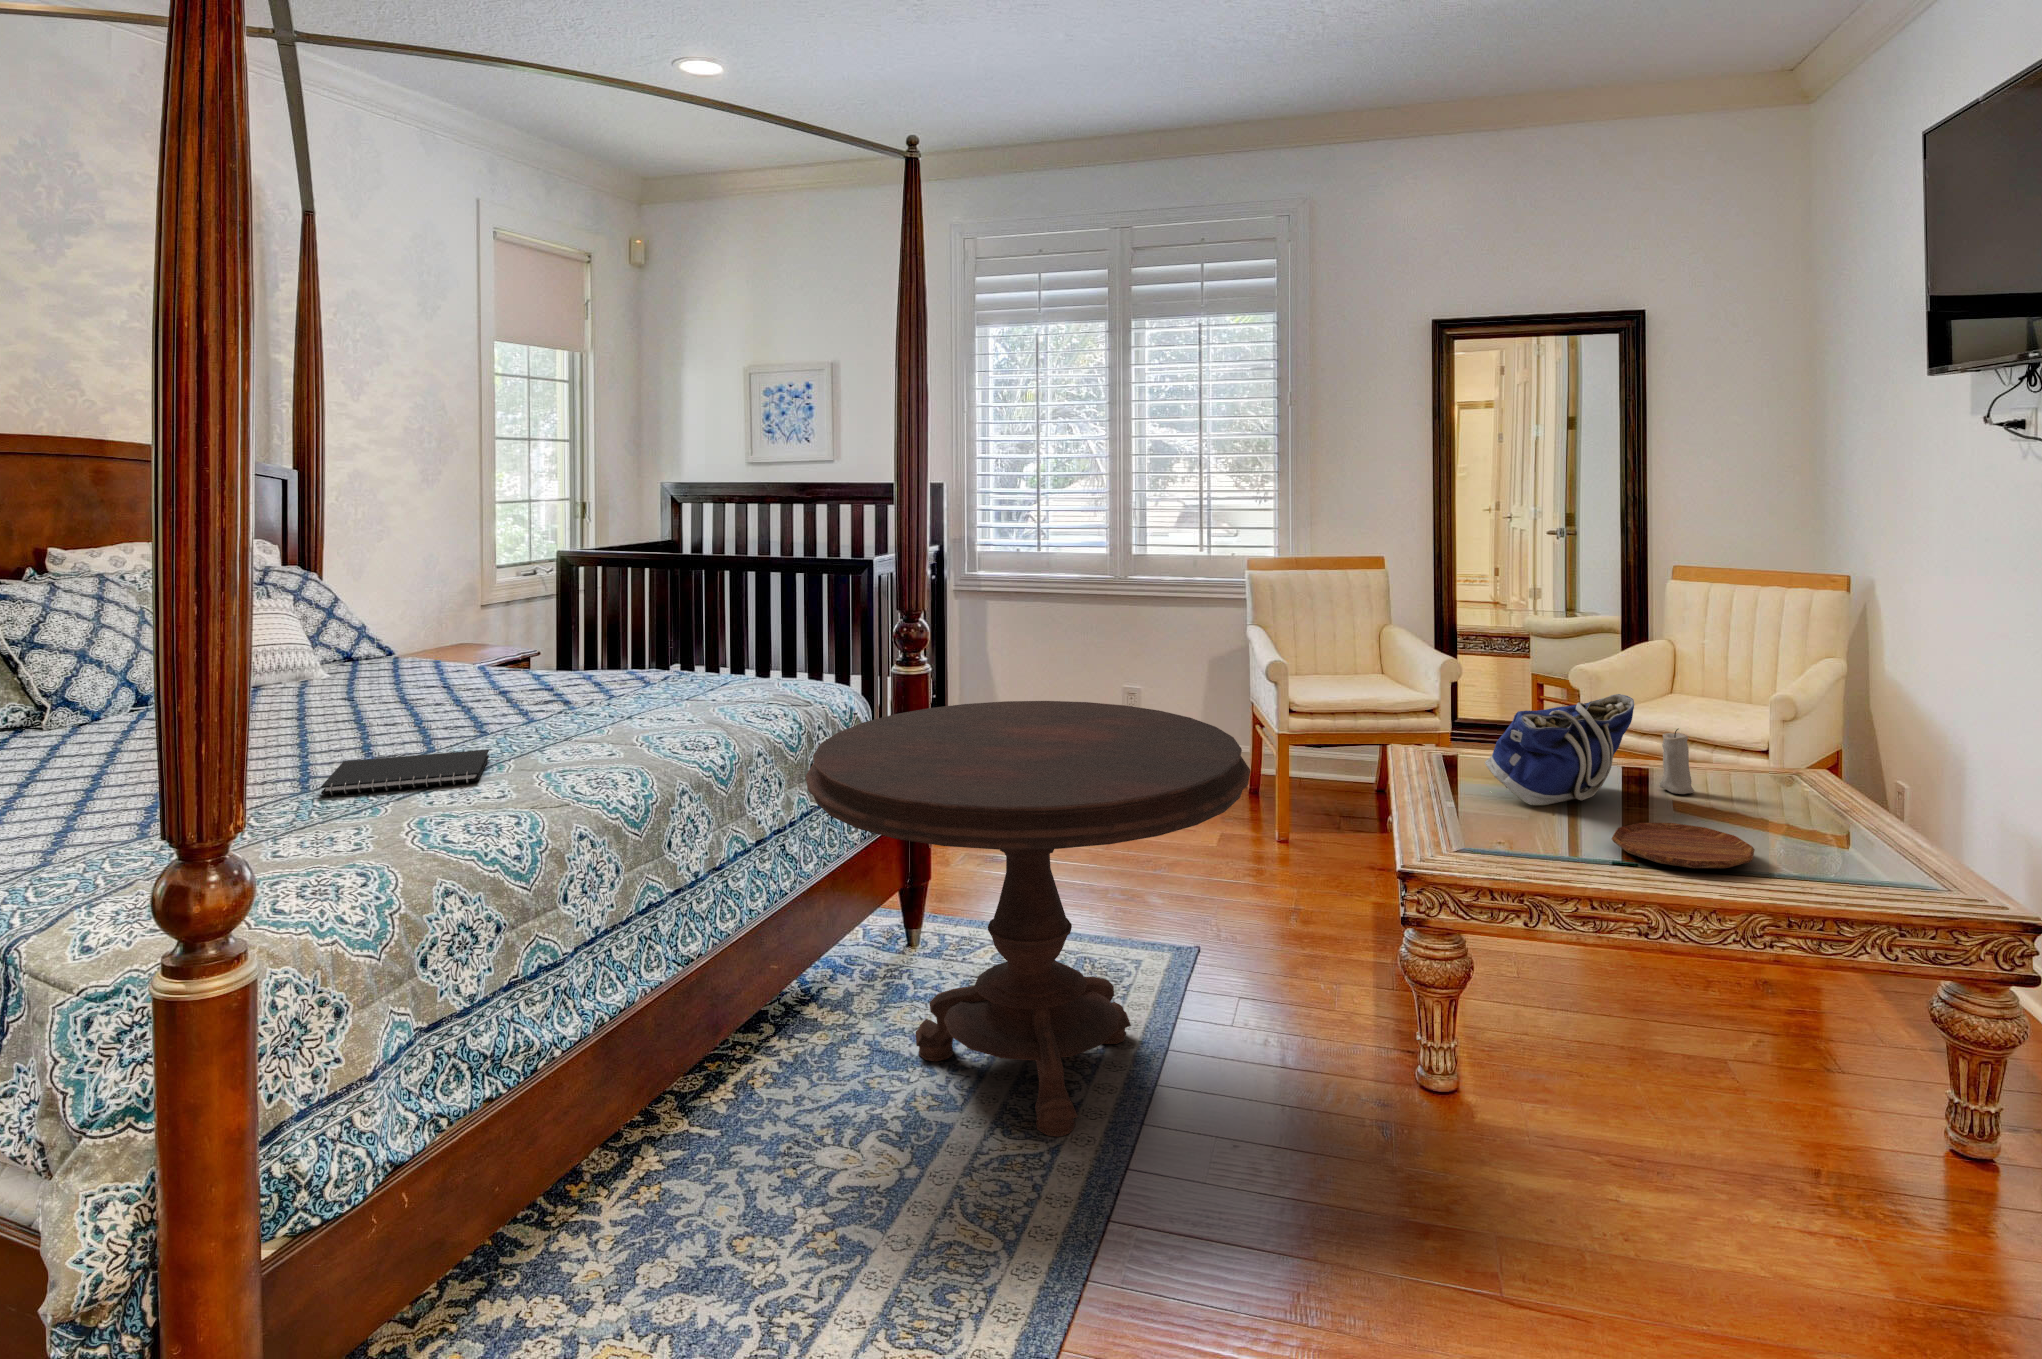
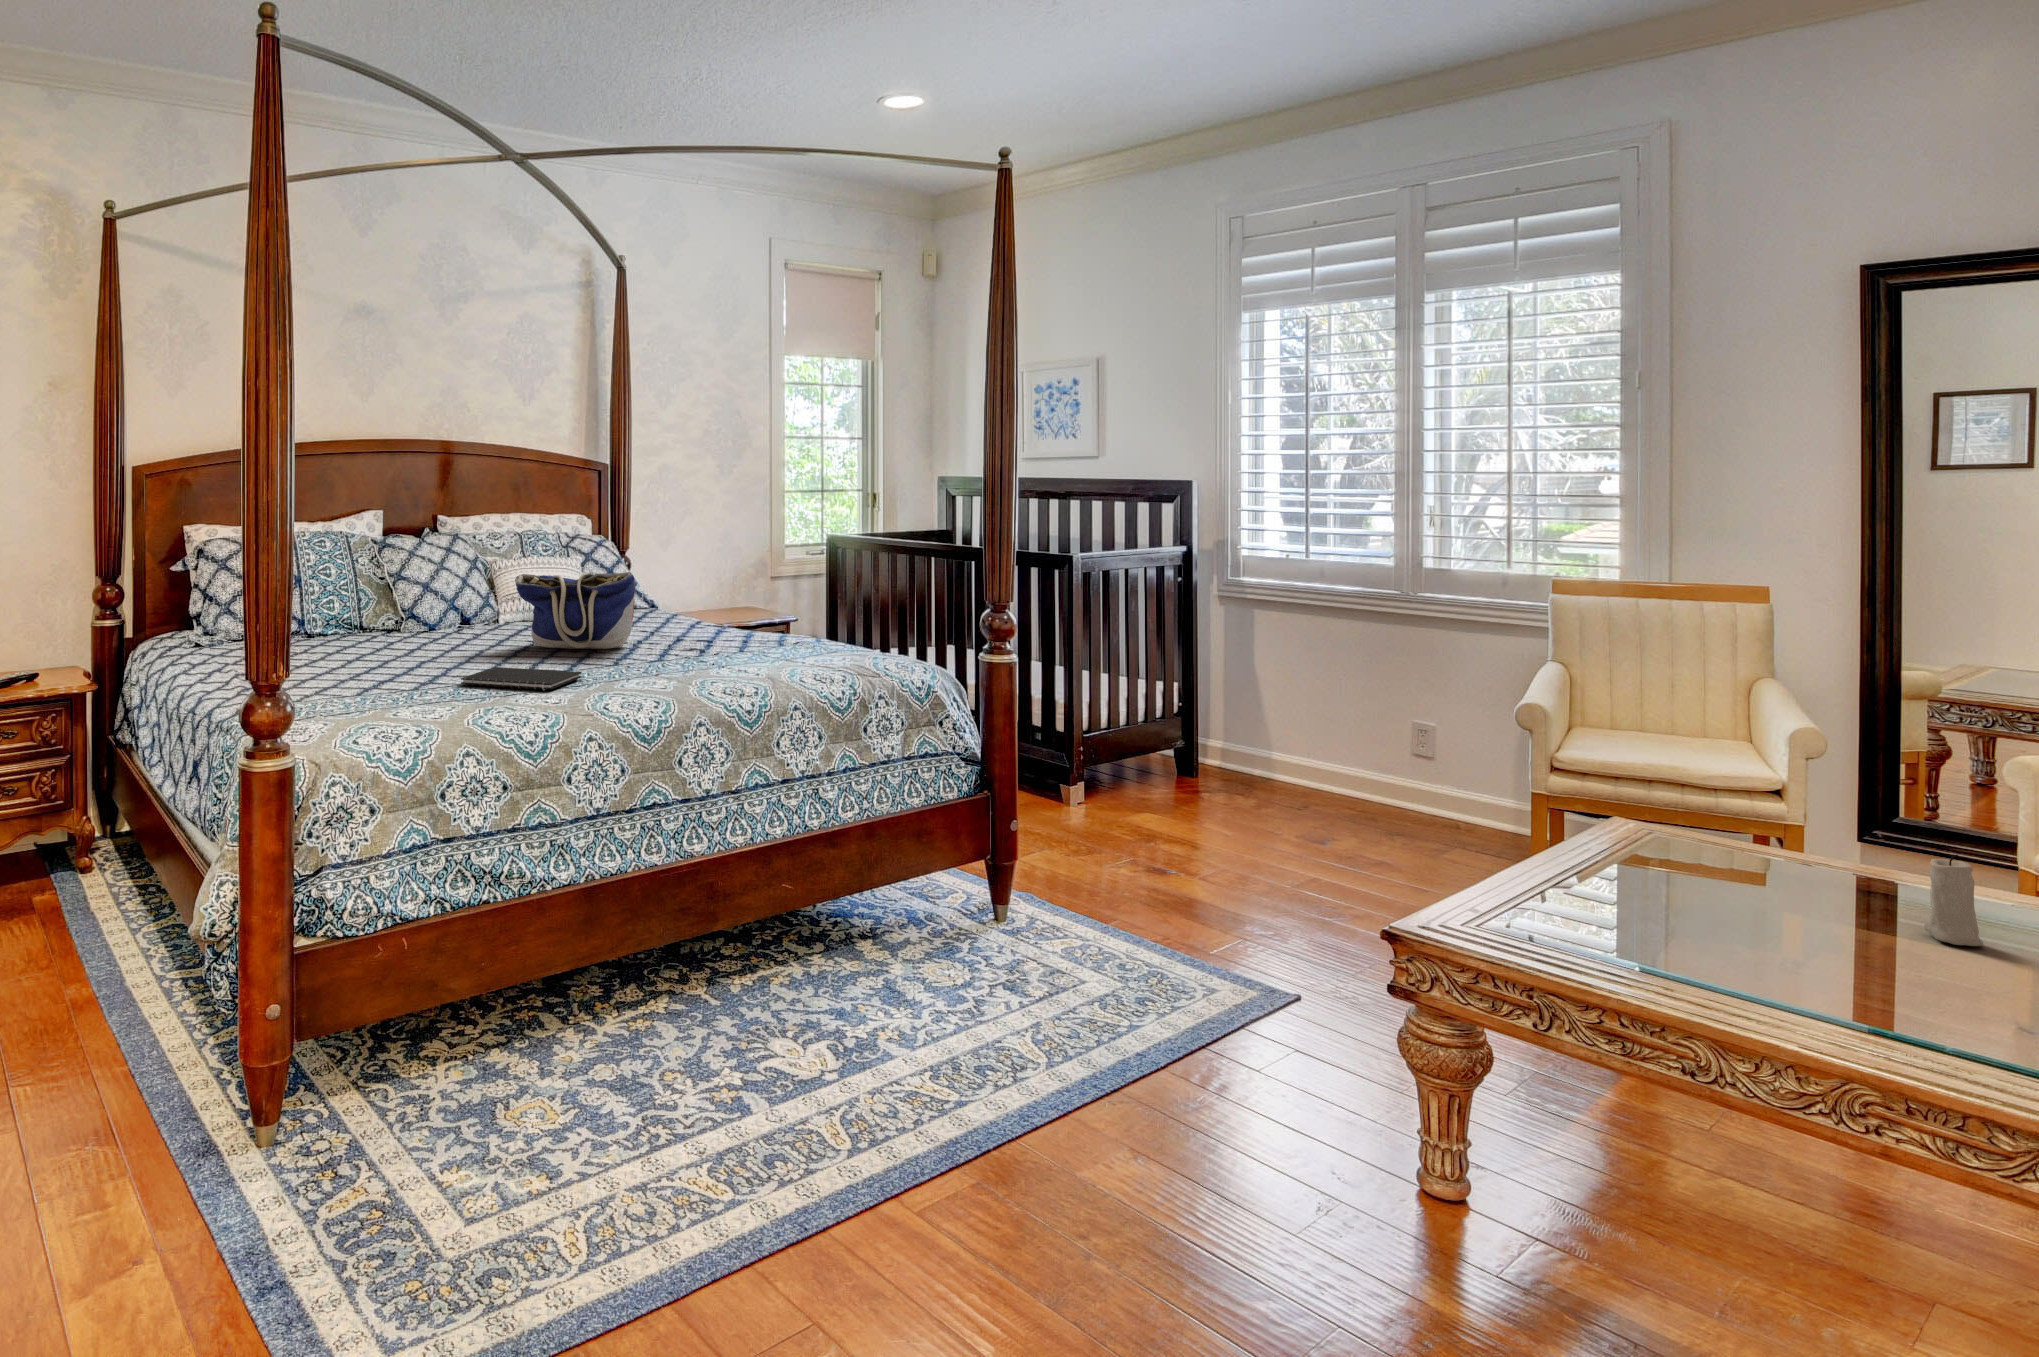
tote bag: present [1485,694,1634,805] -> present [515,572,635,649]
side table: present [805,701,1250,1137] -> none [796,695,1224,1094]
tray: present [1612,823,1755,868] -> none [1705,948,1929,1026]

